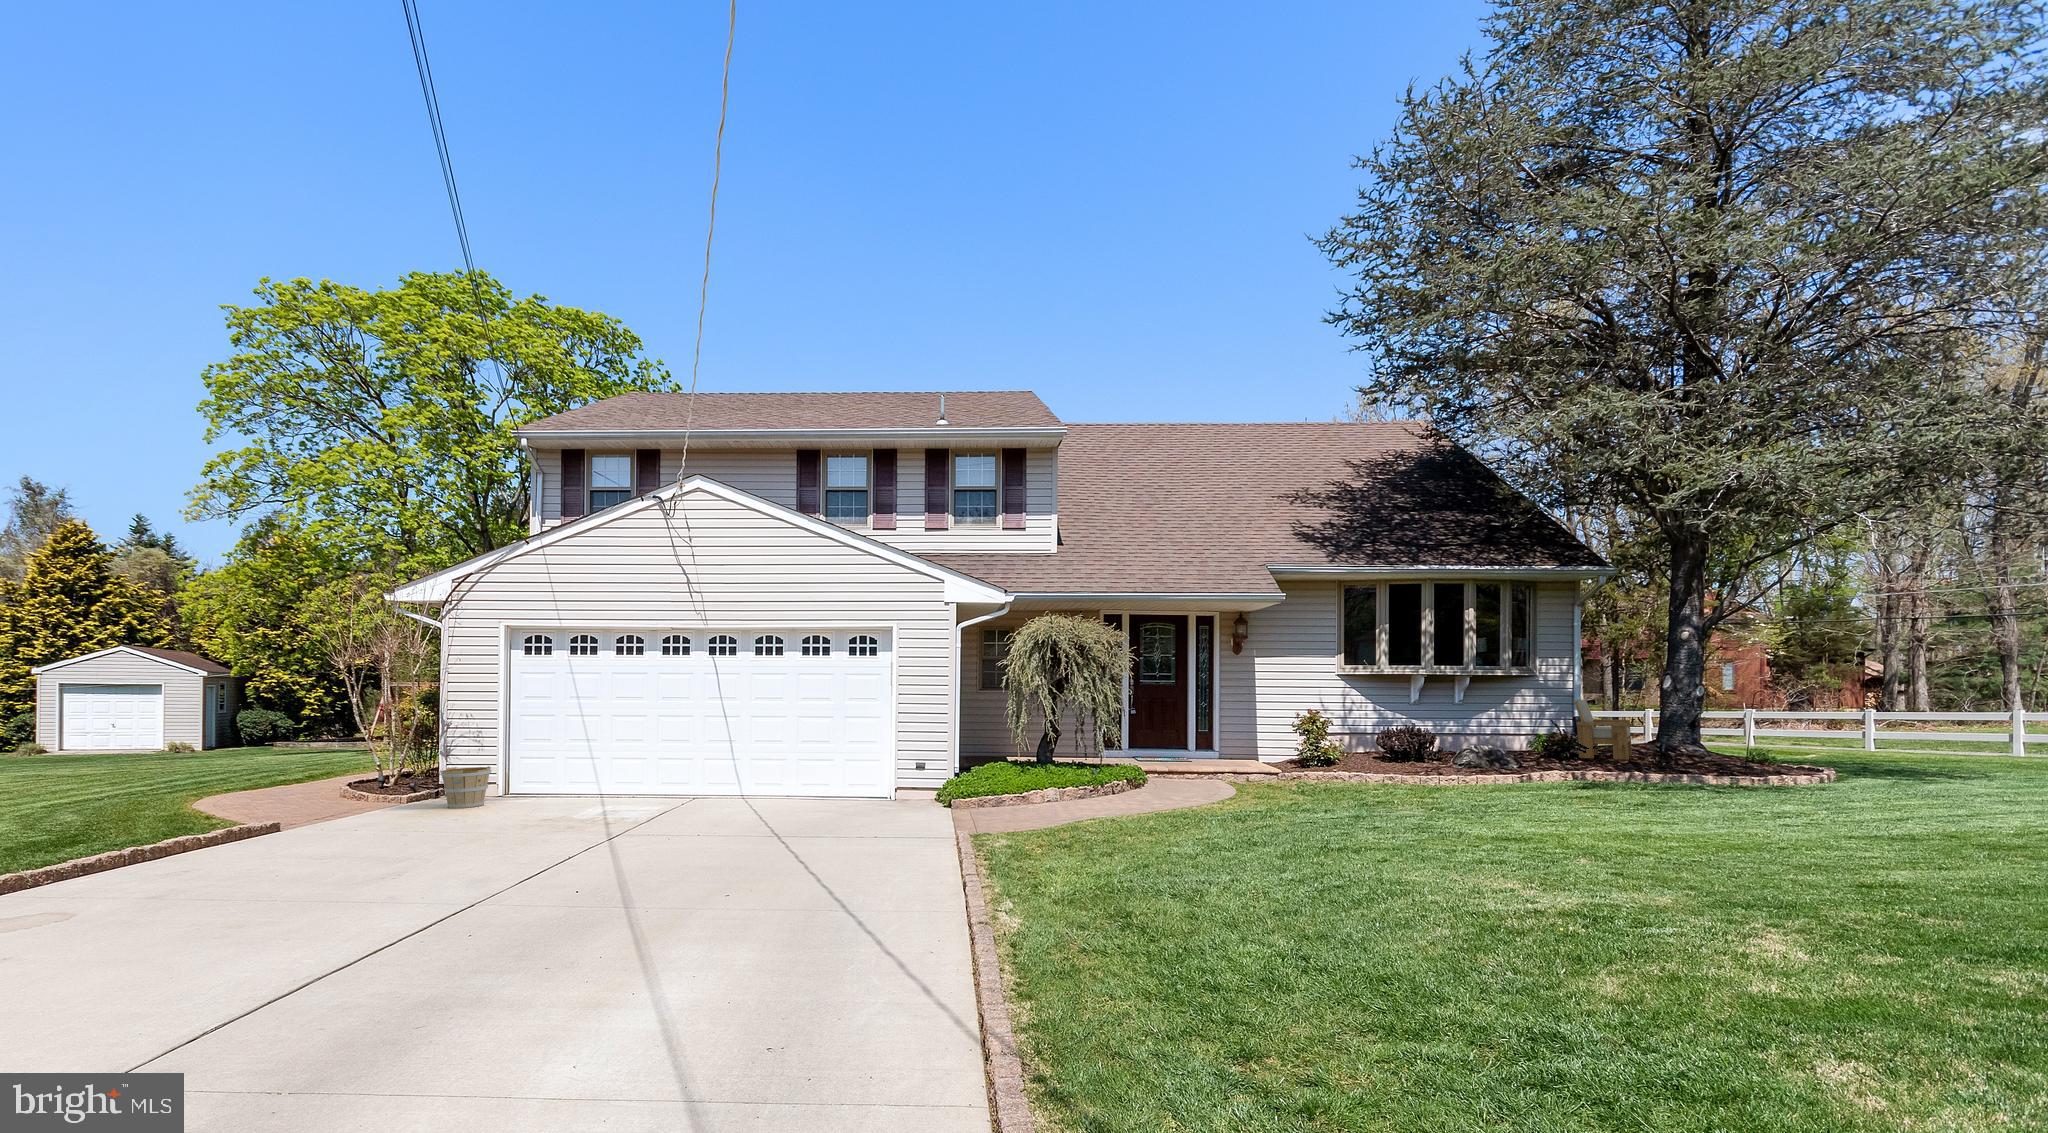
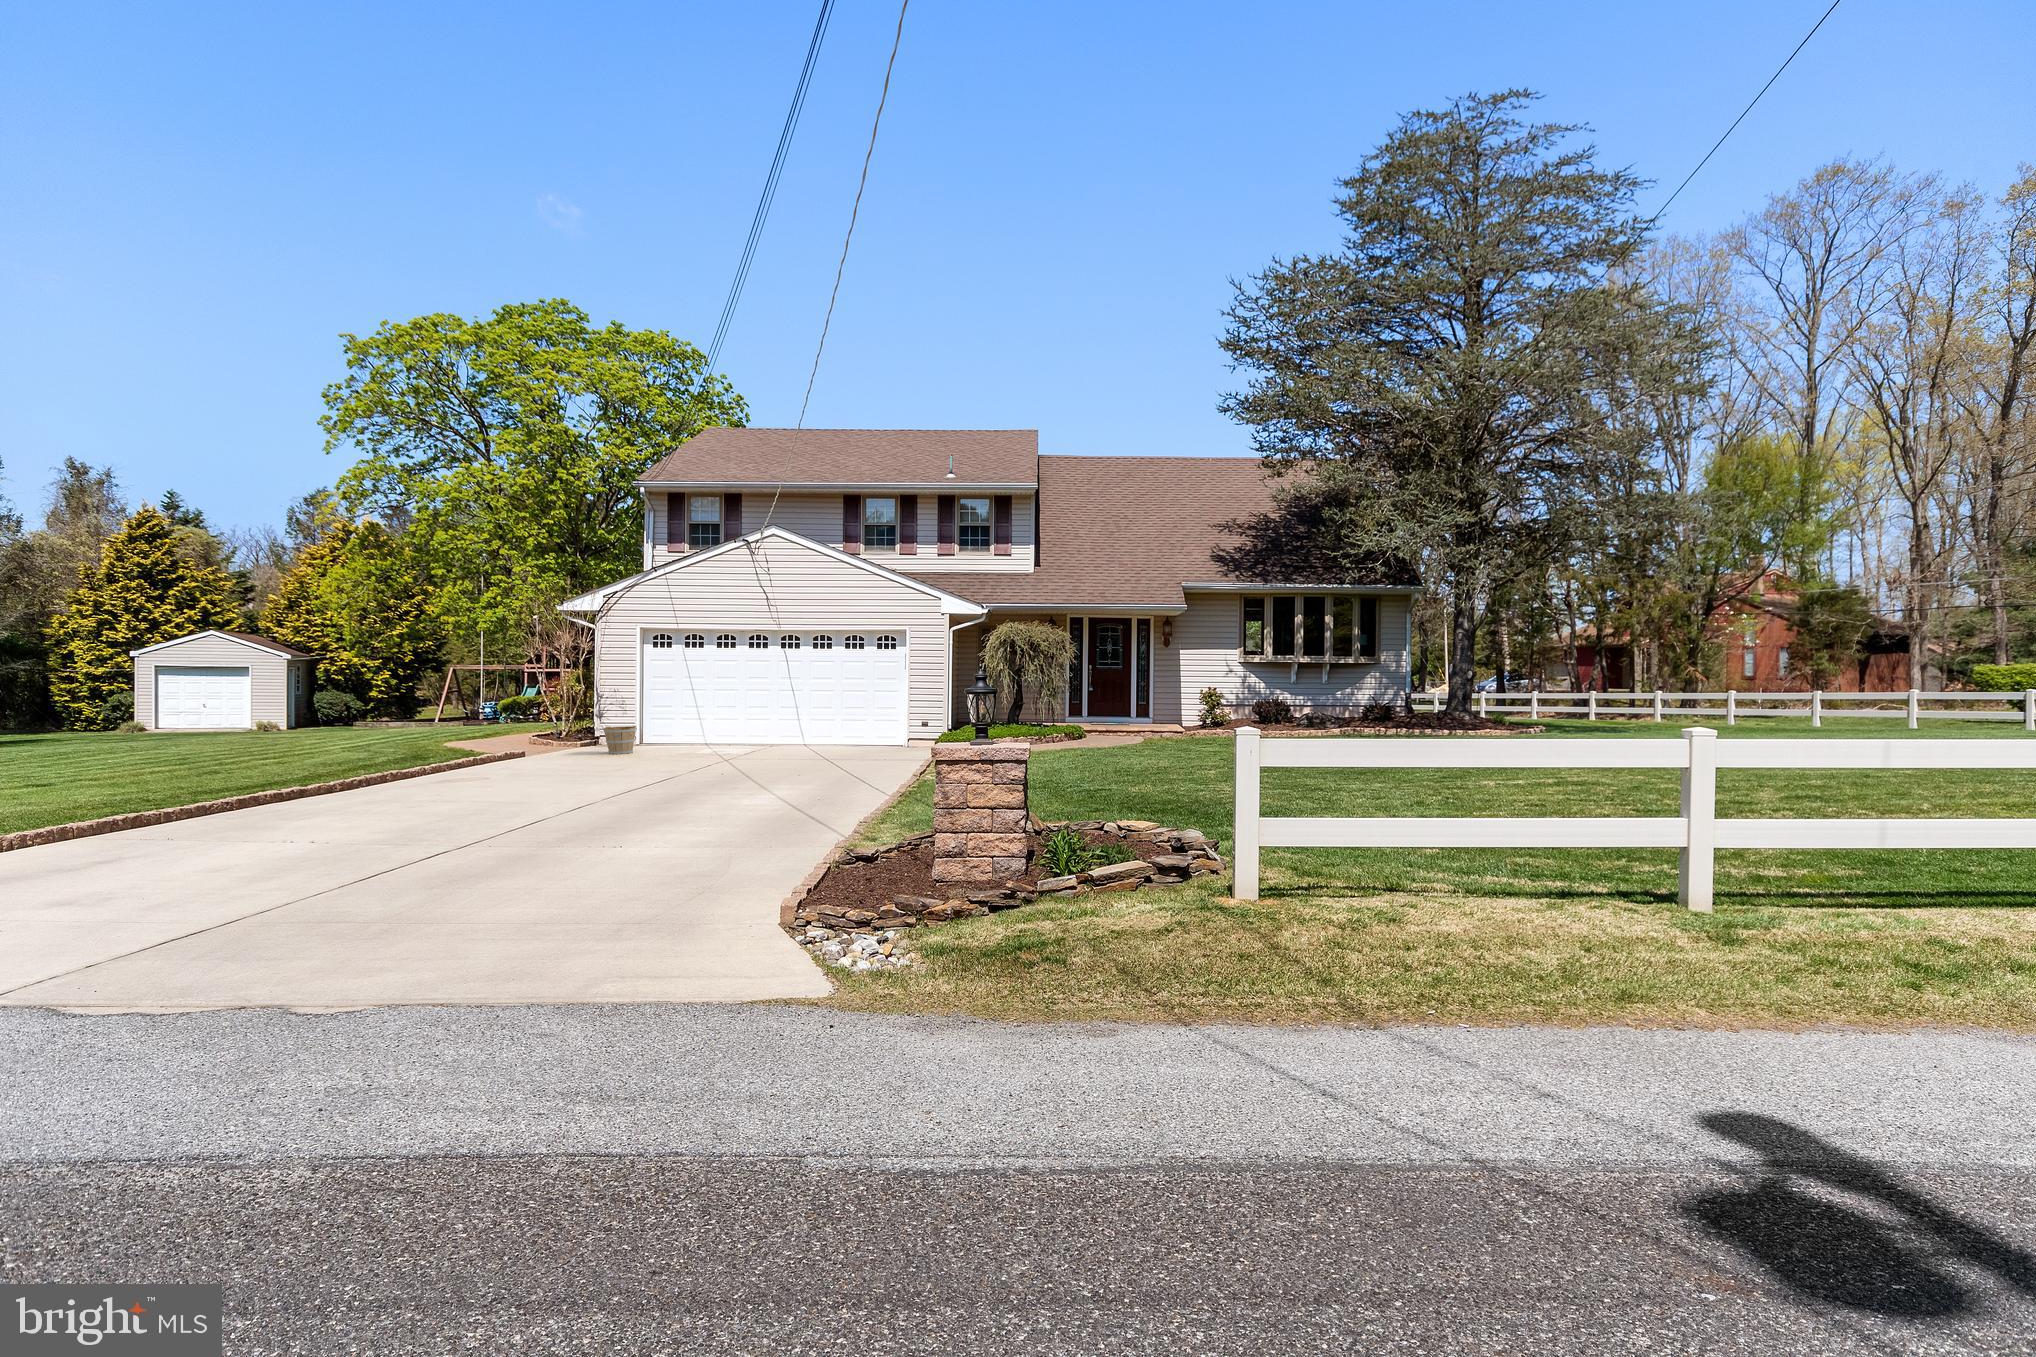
armchair: present [1574,700,1632,760] -> none [1408,684,1448,727]

